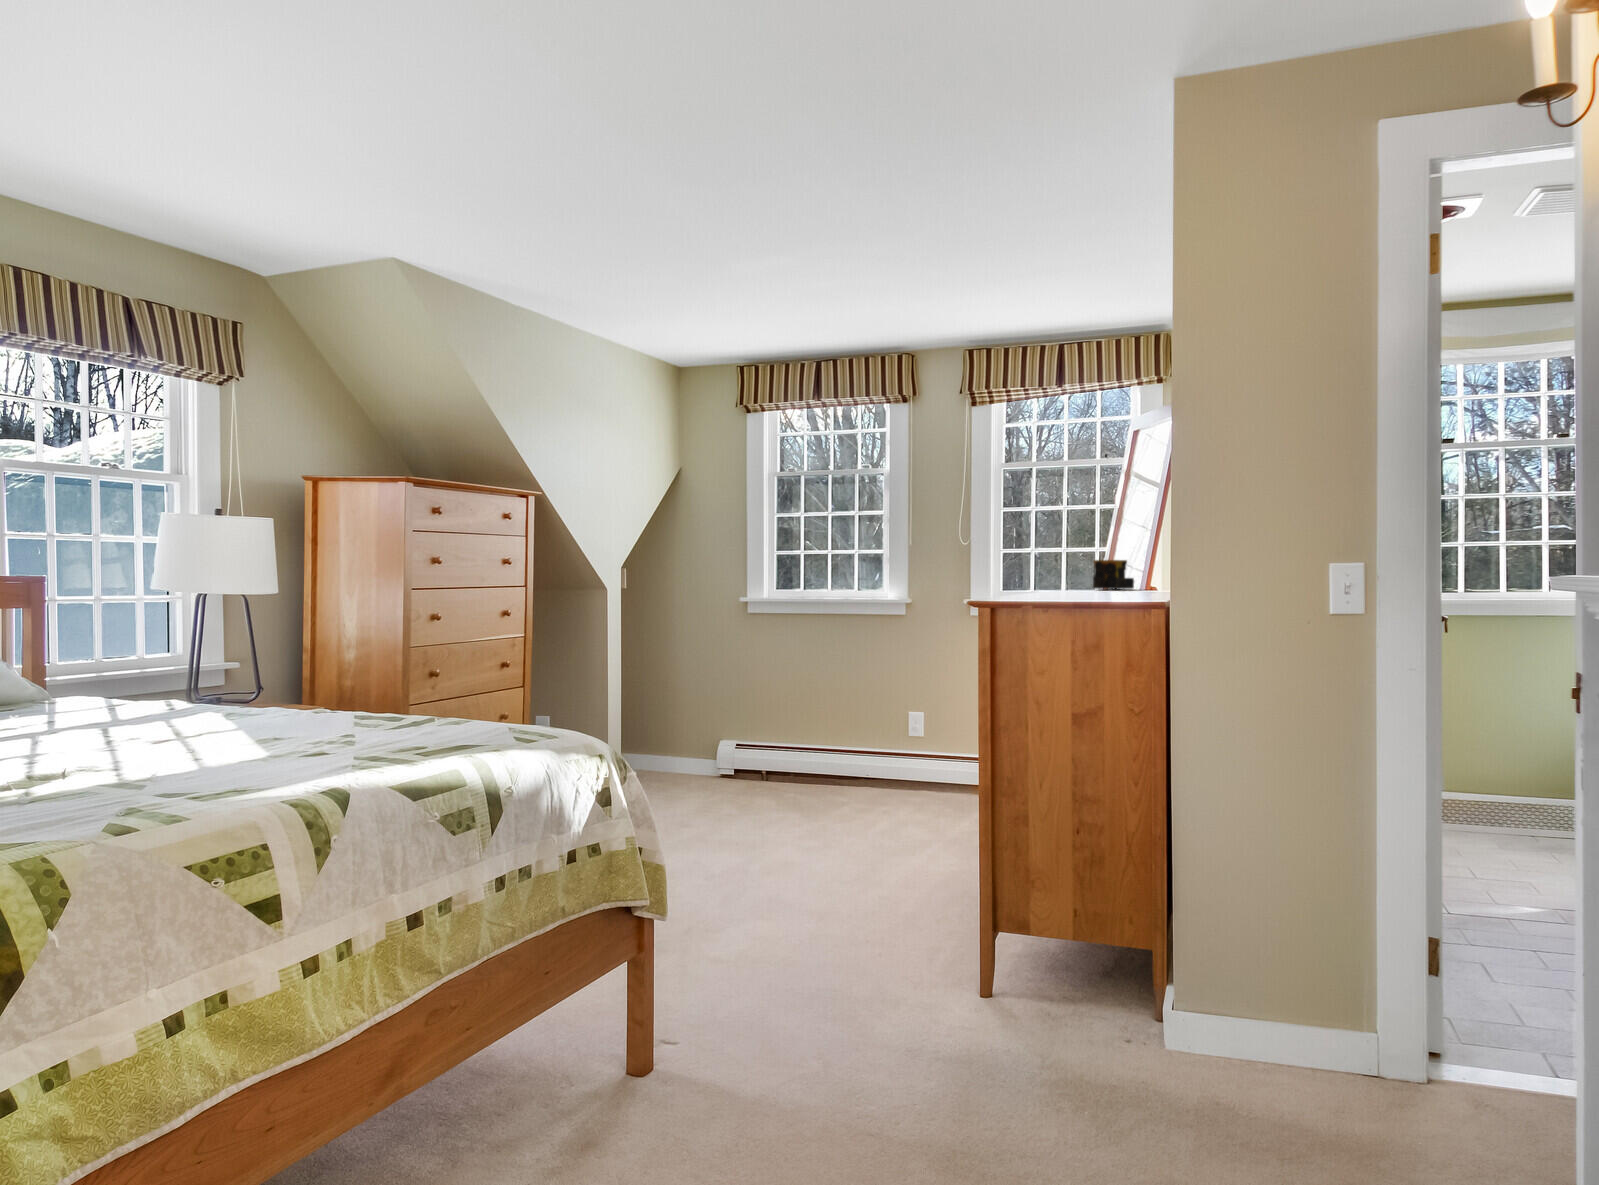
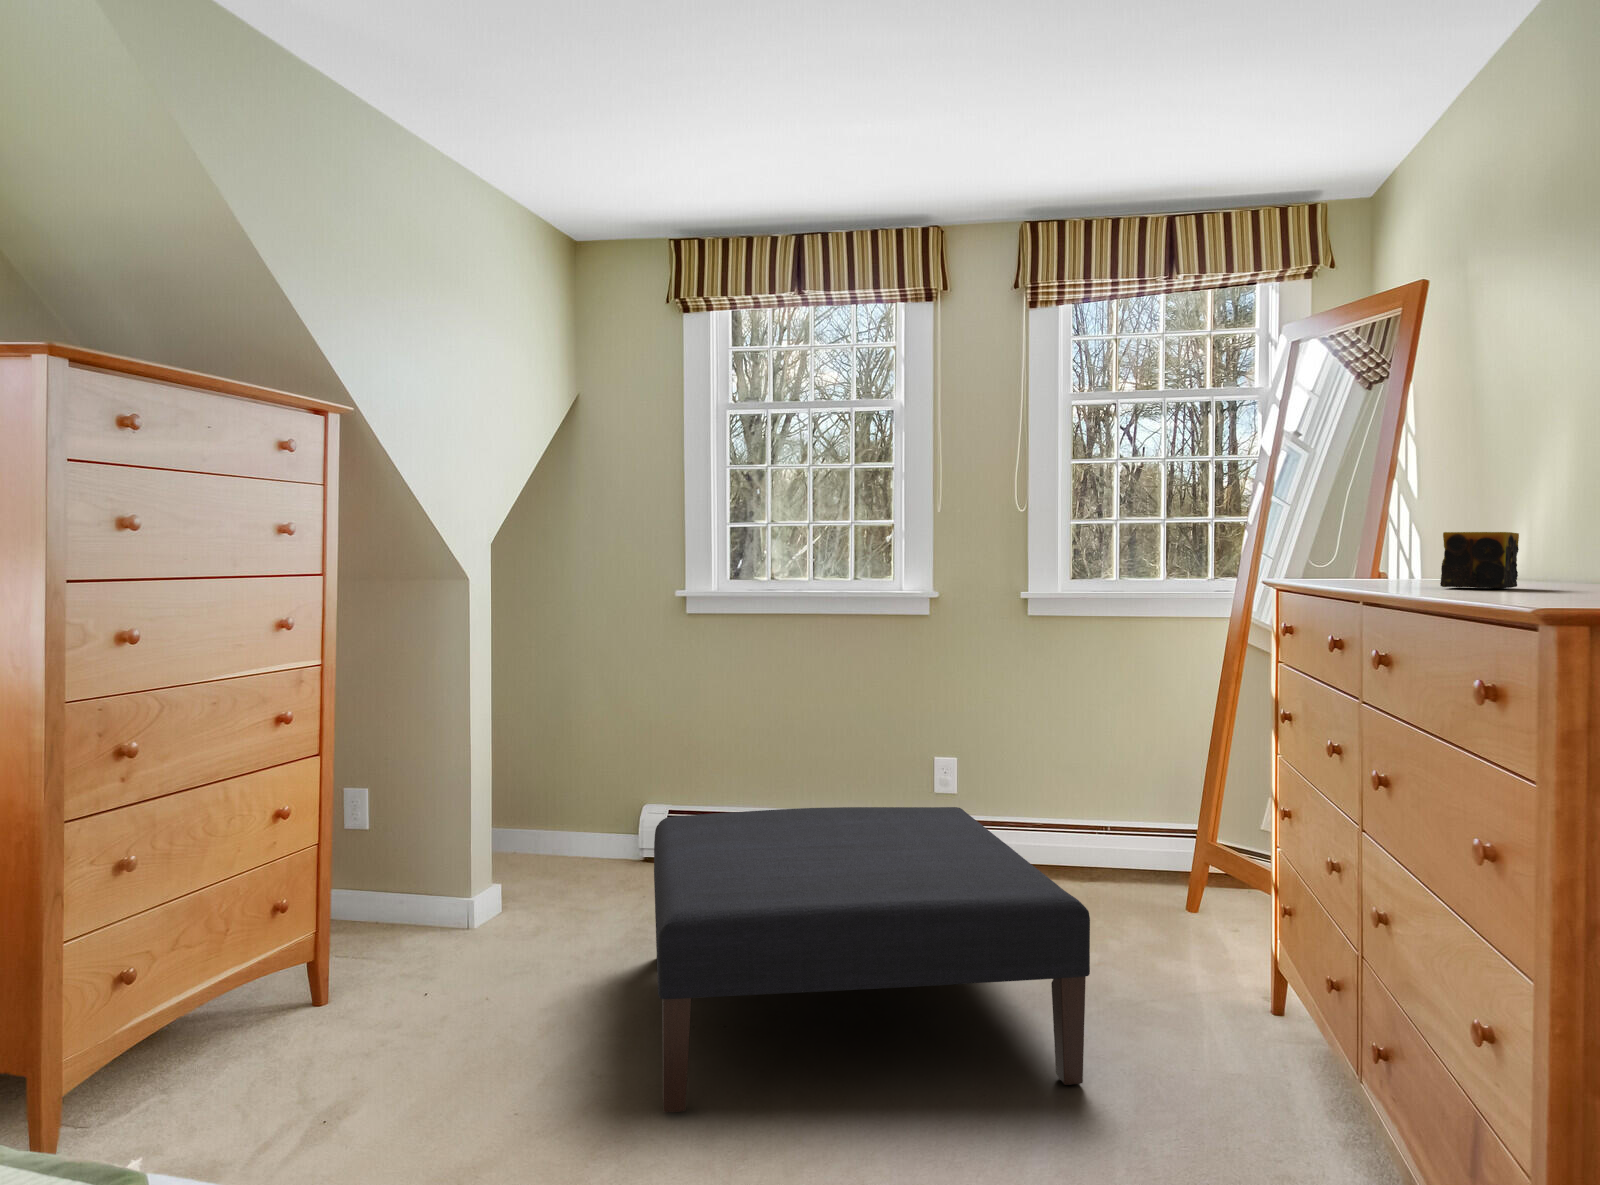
ottoman: none [696,728,931,867] -> present [654,807,1090,1112]

